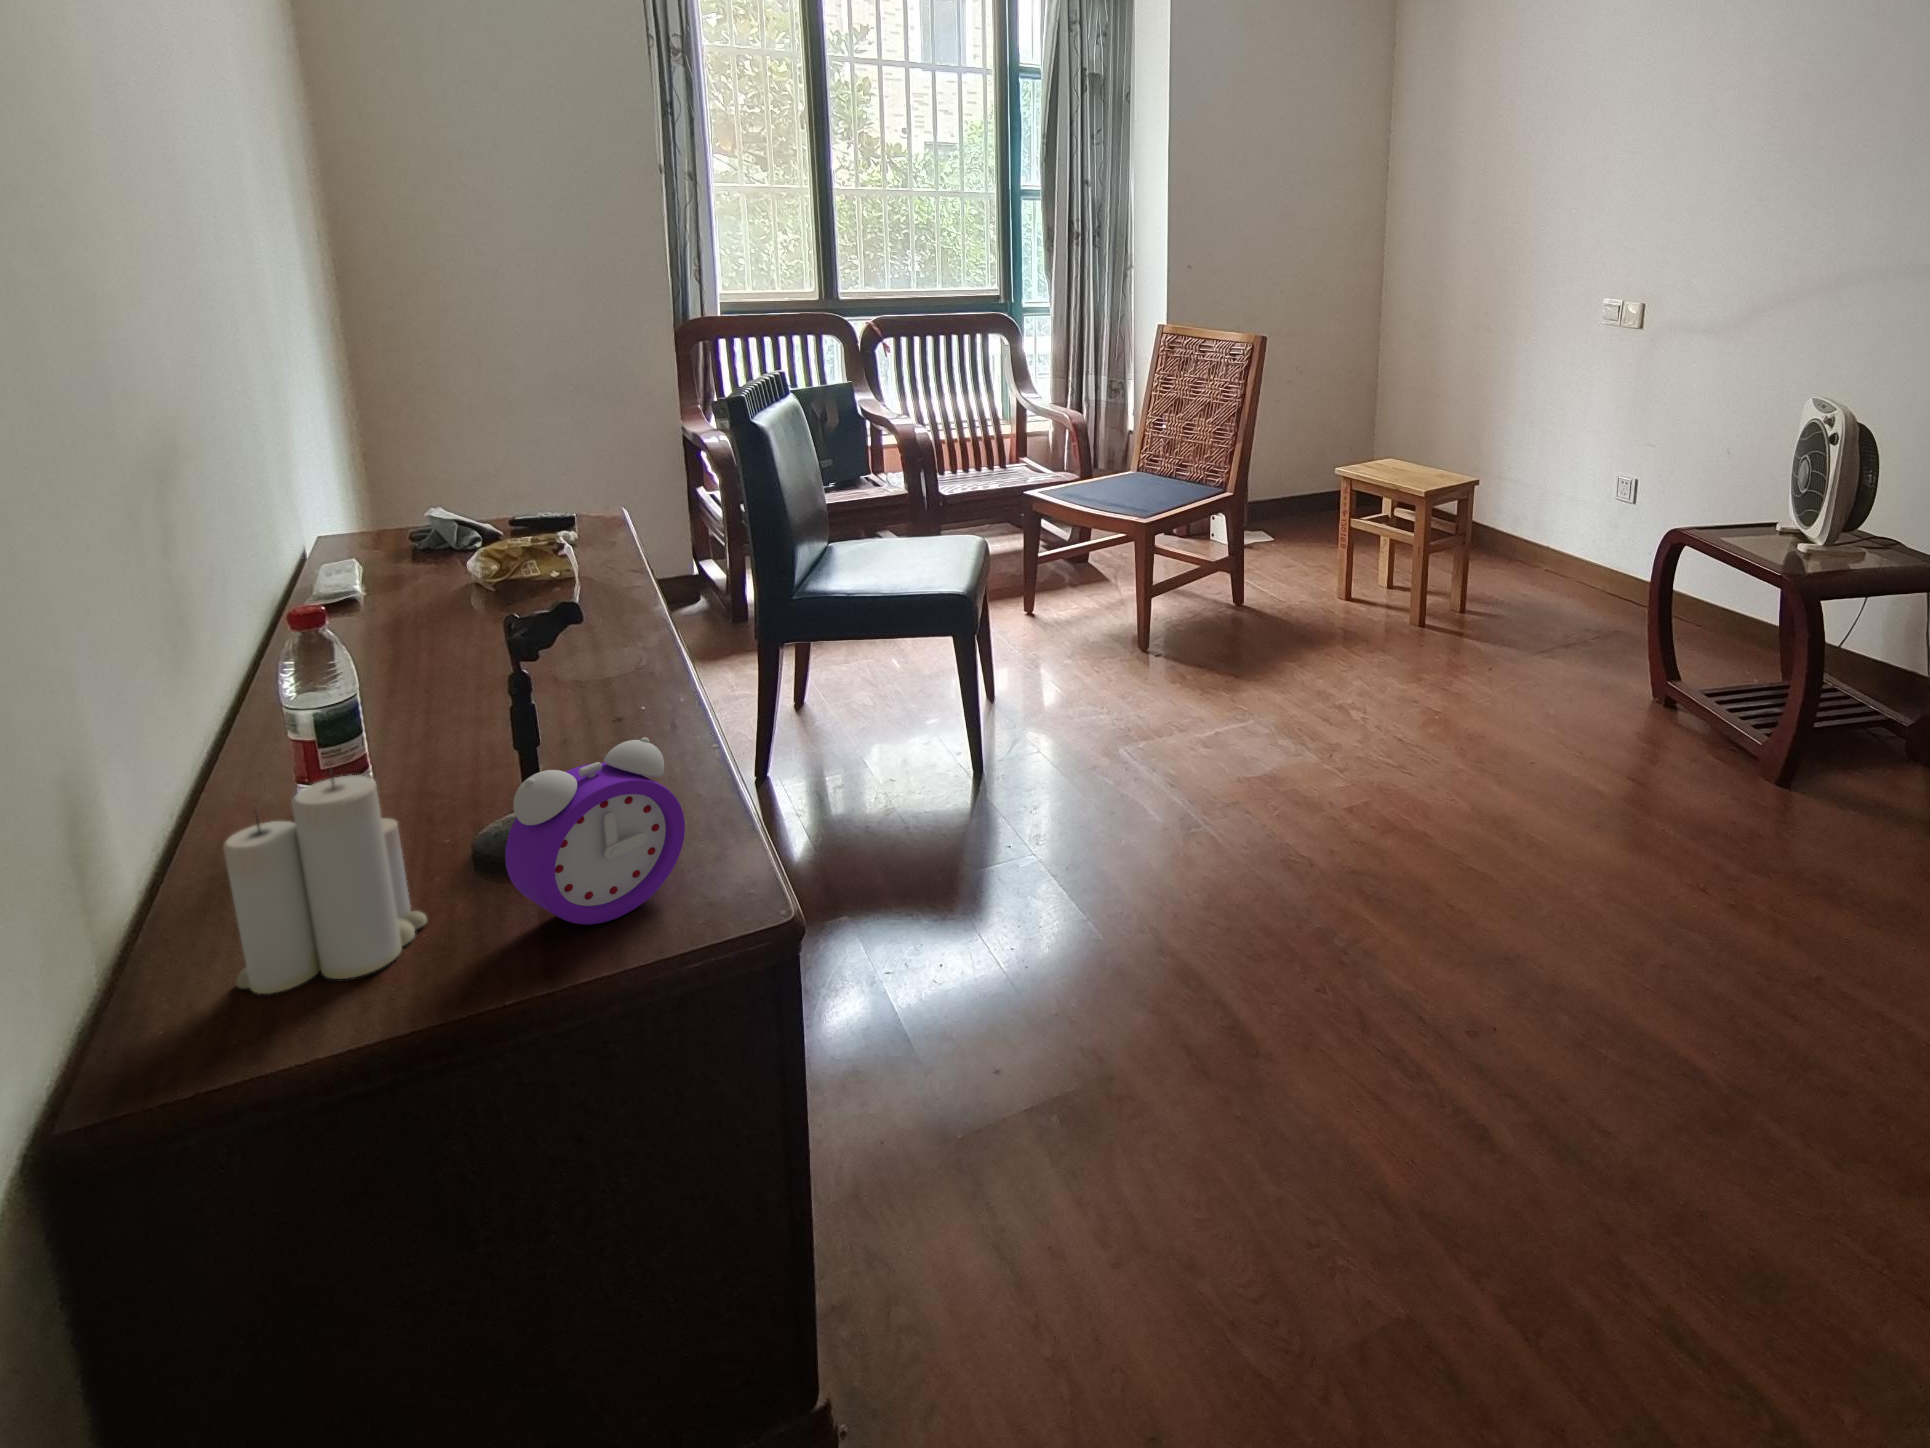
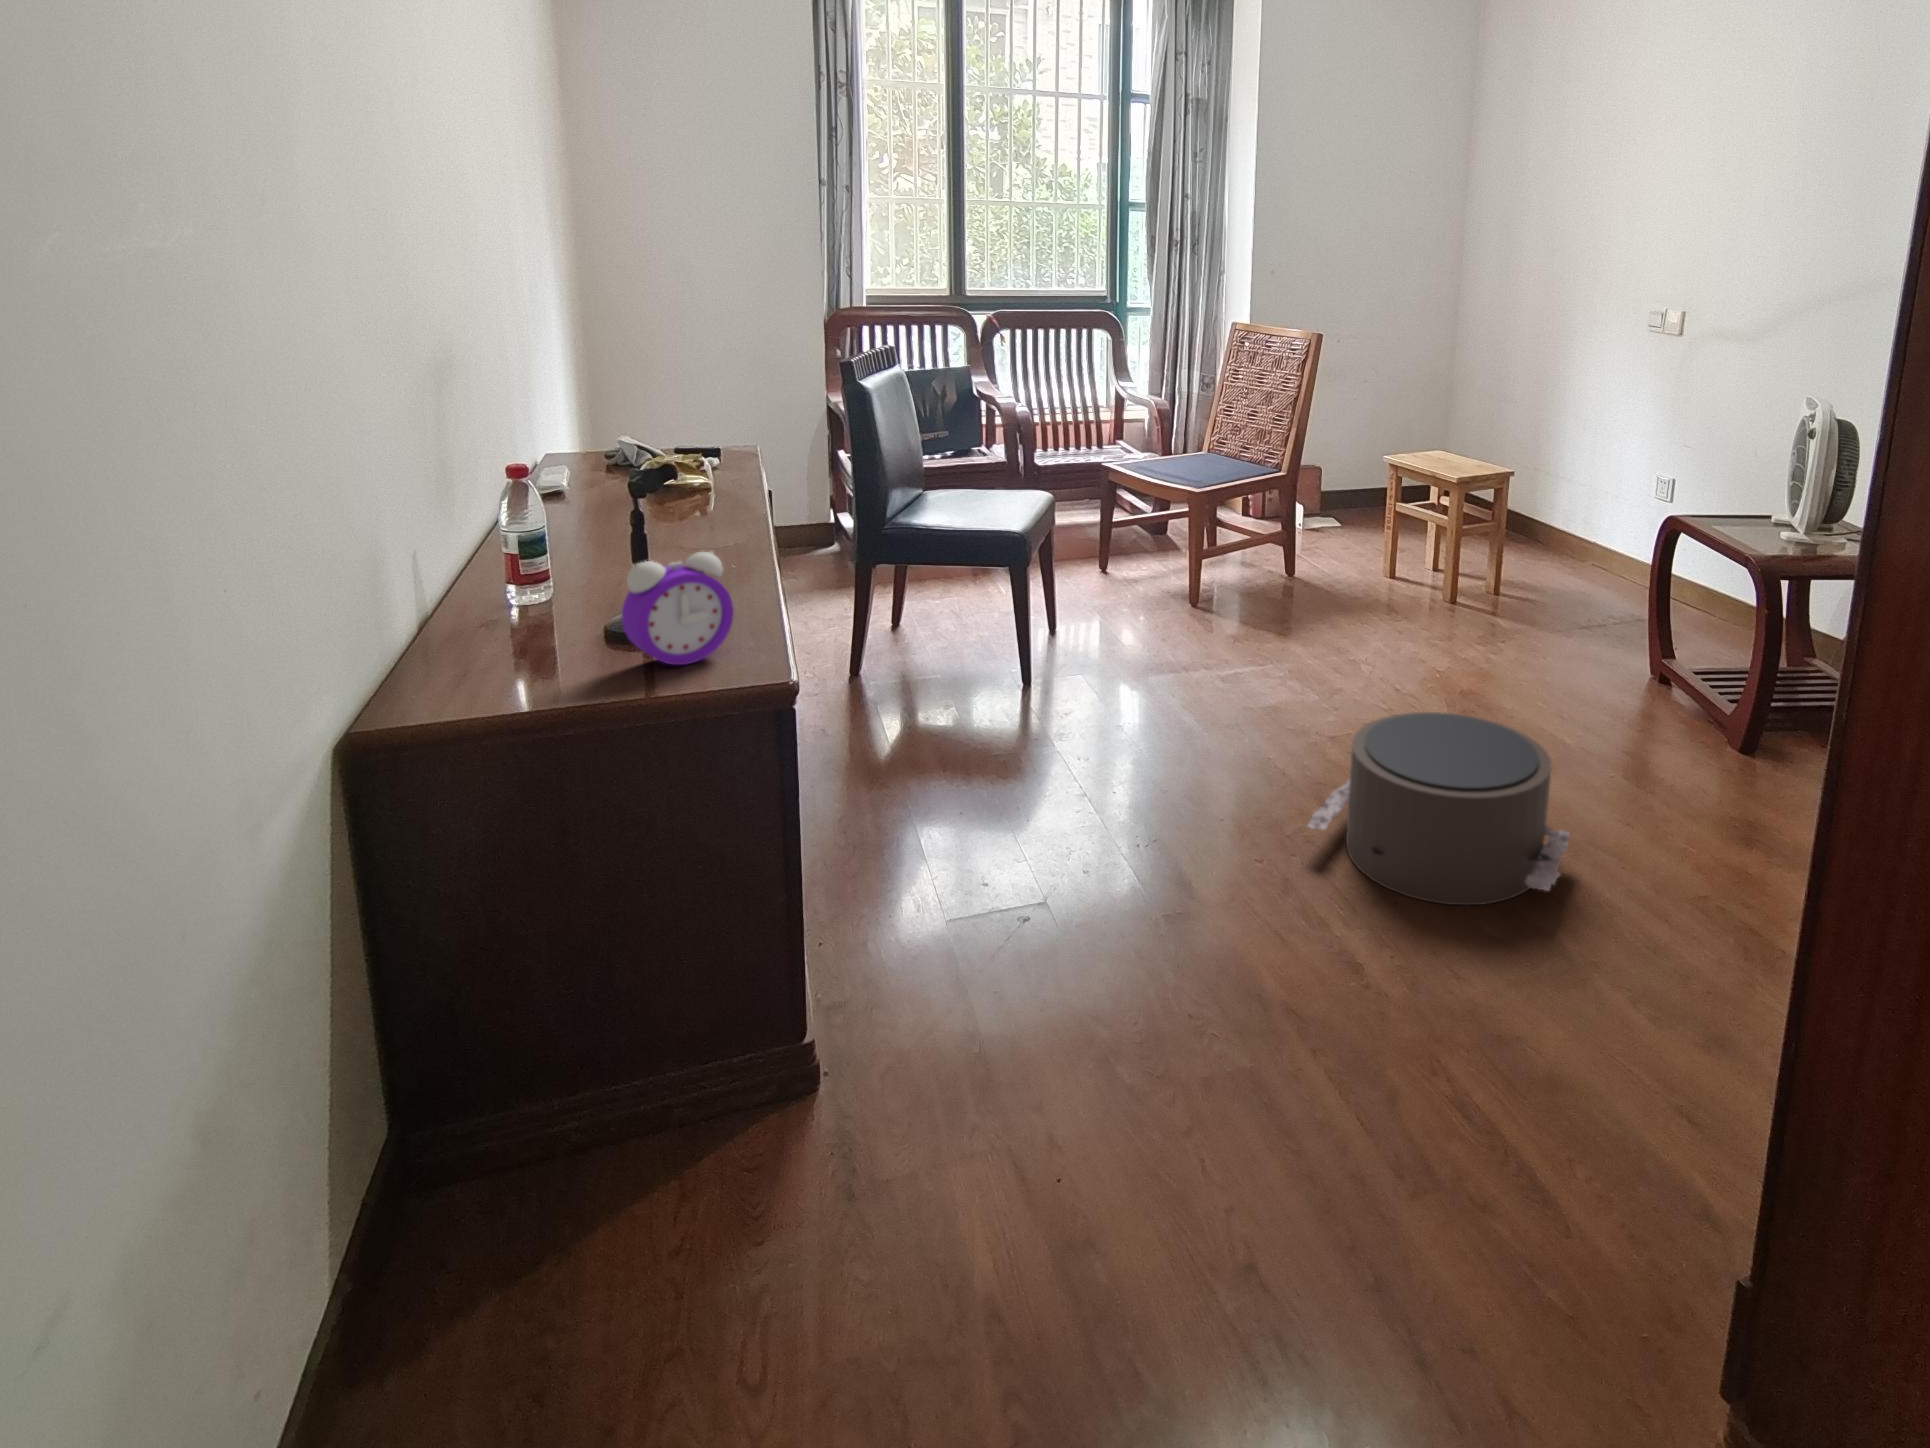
candle: present [223,769,427,994] -> none [465,543,577,679]
pouf: none [1380,785,1685,1030] -> present [1308,712,1570,905]

